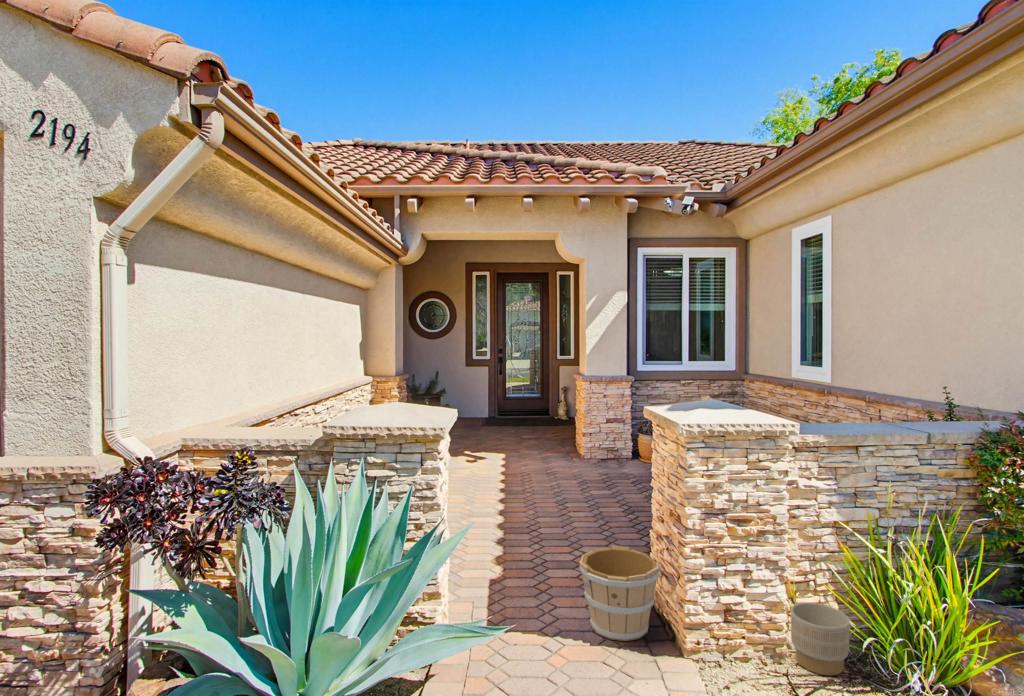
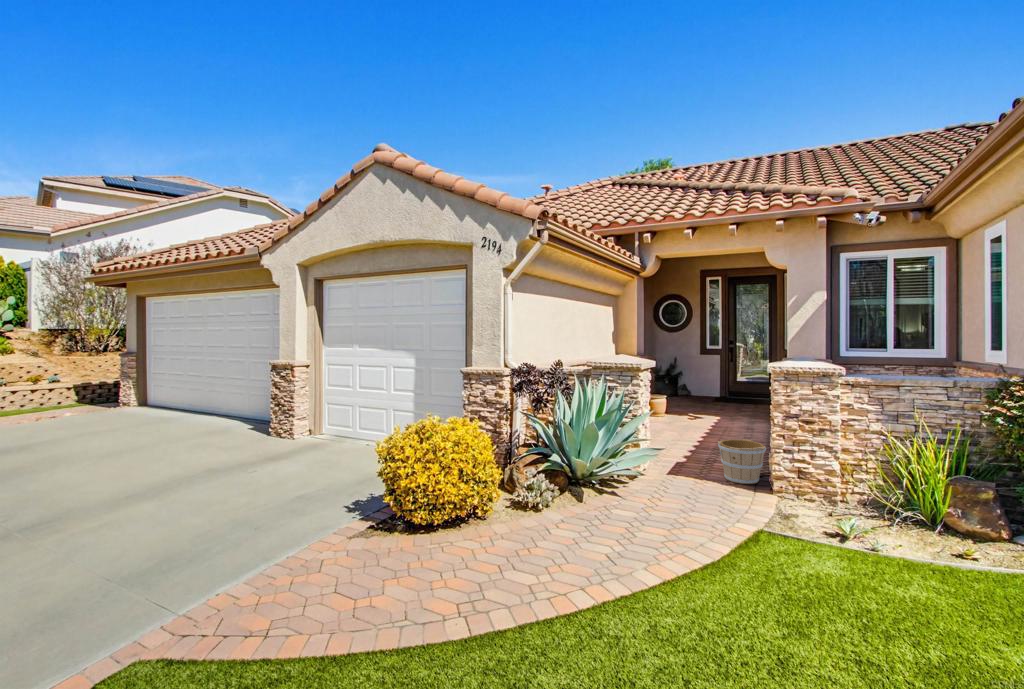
planter: present [791,603,850,676] -> none [840,474,876,511]

